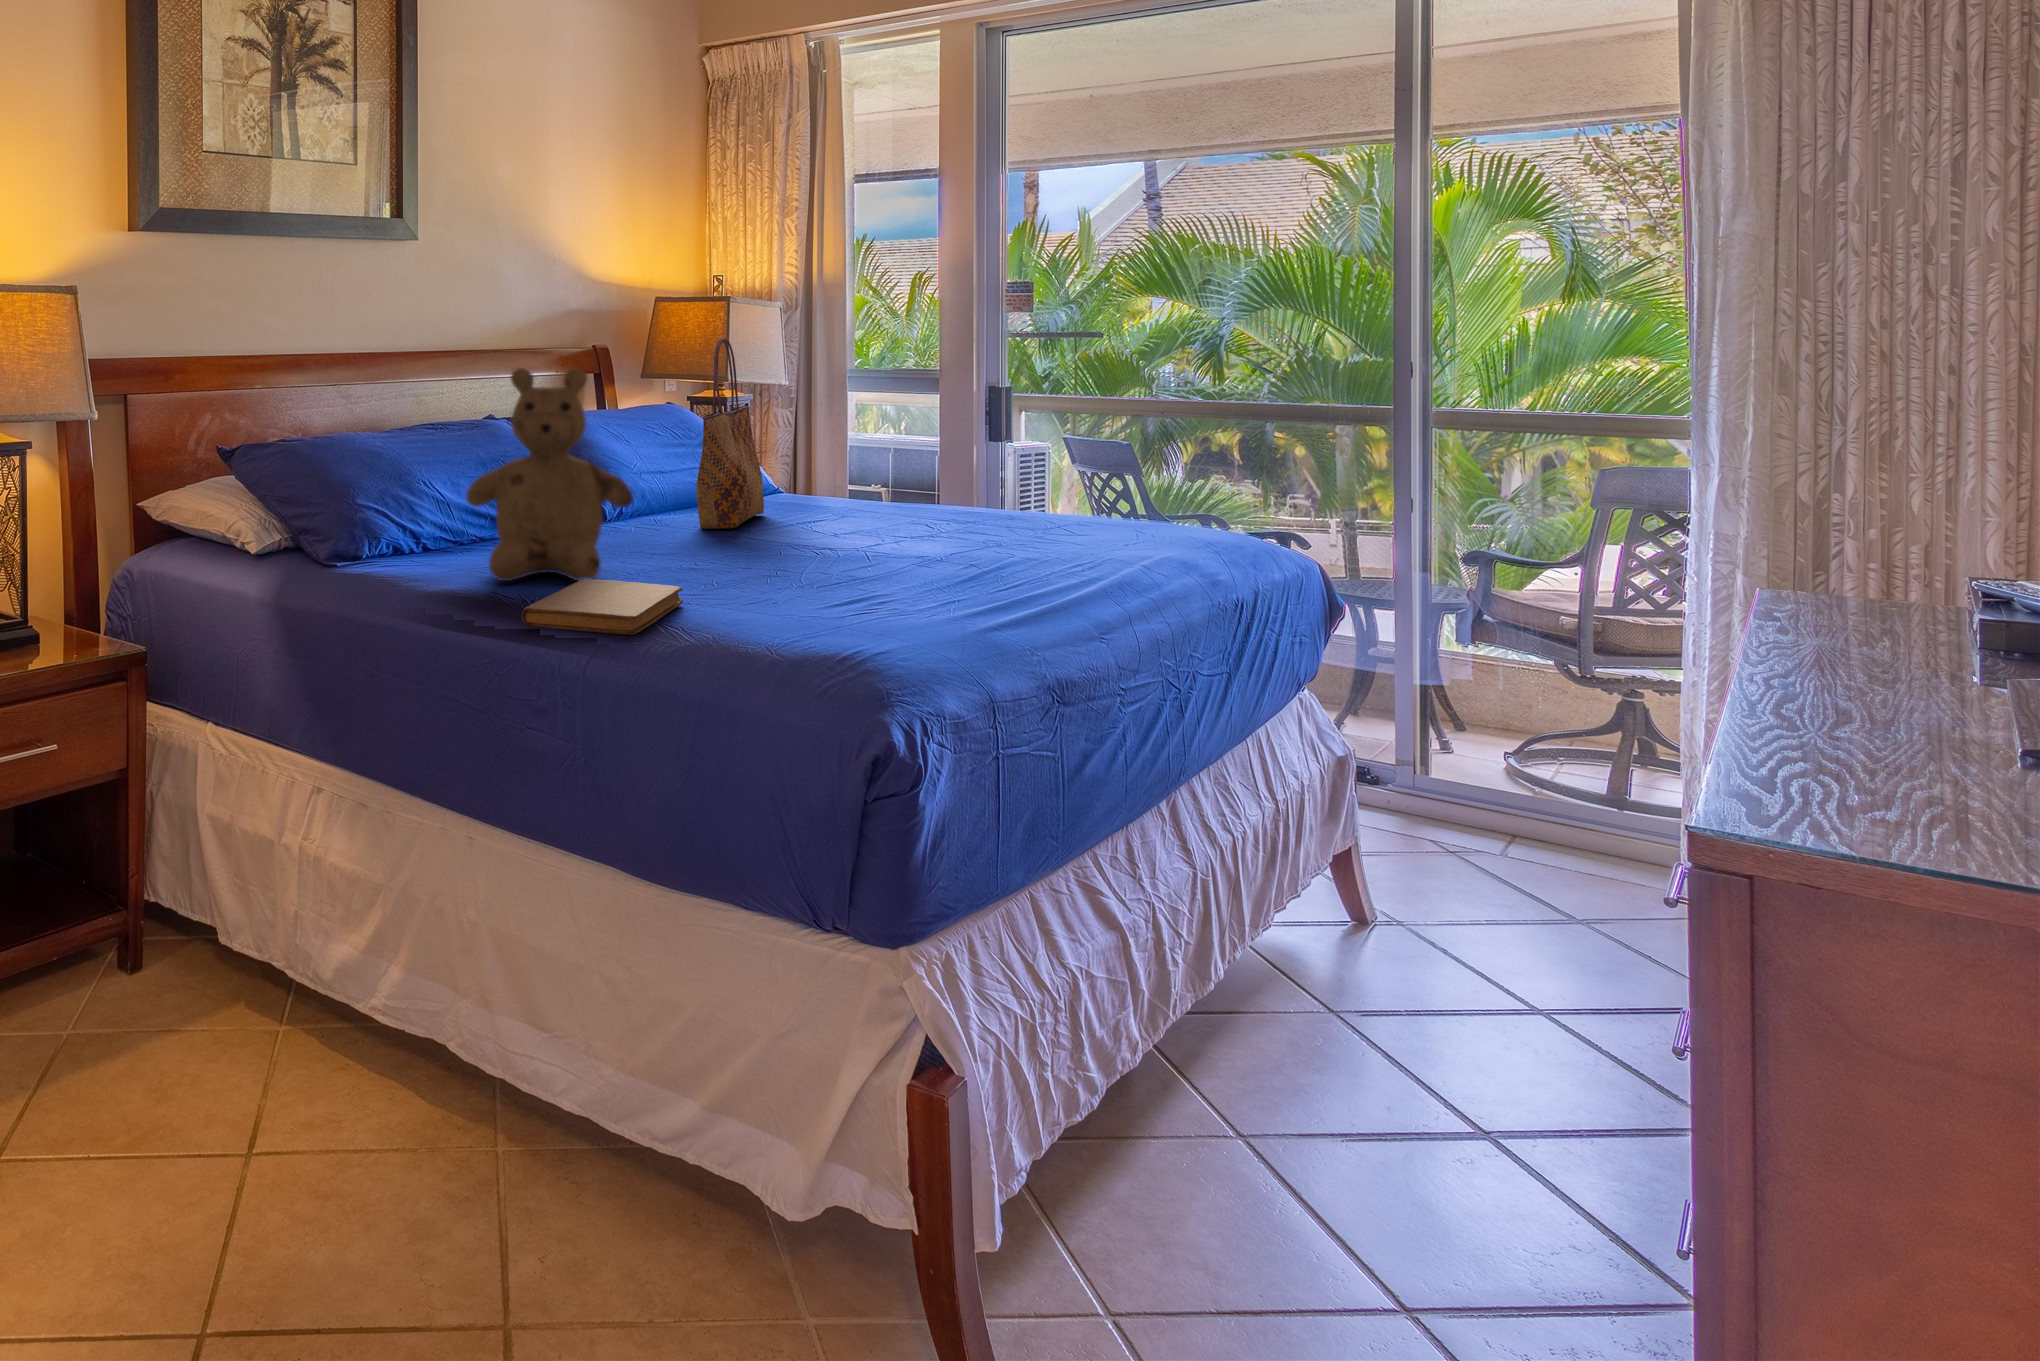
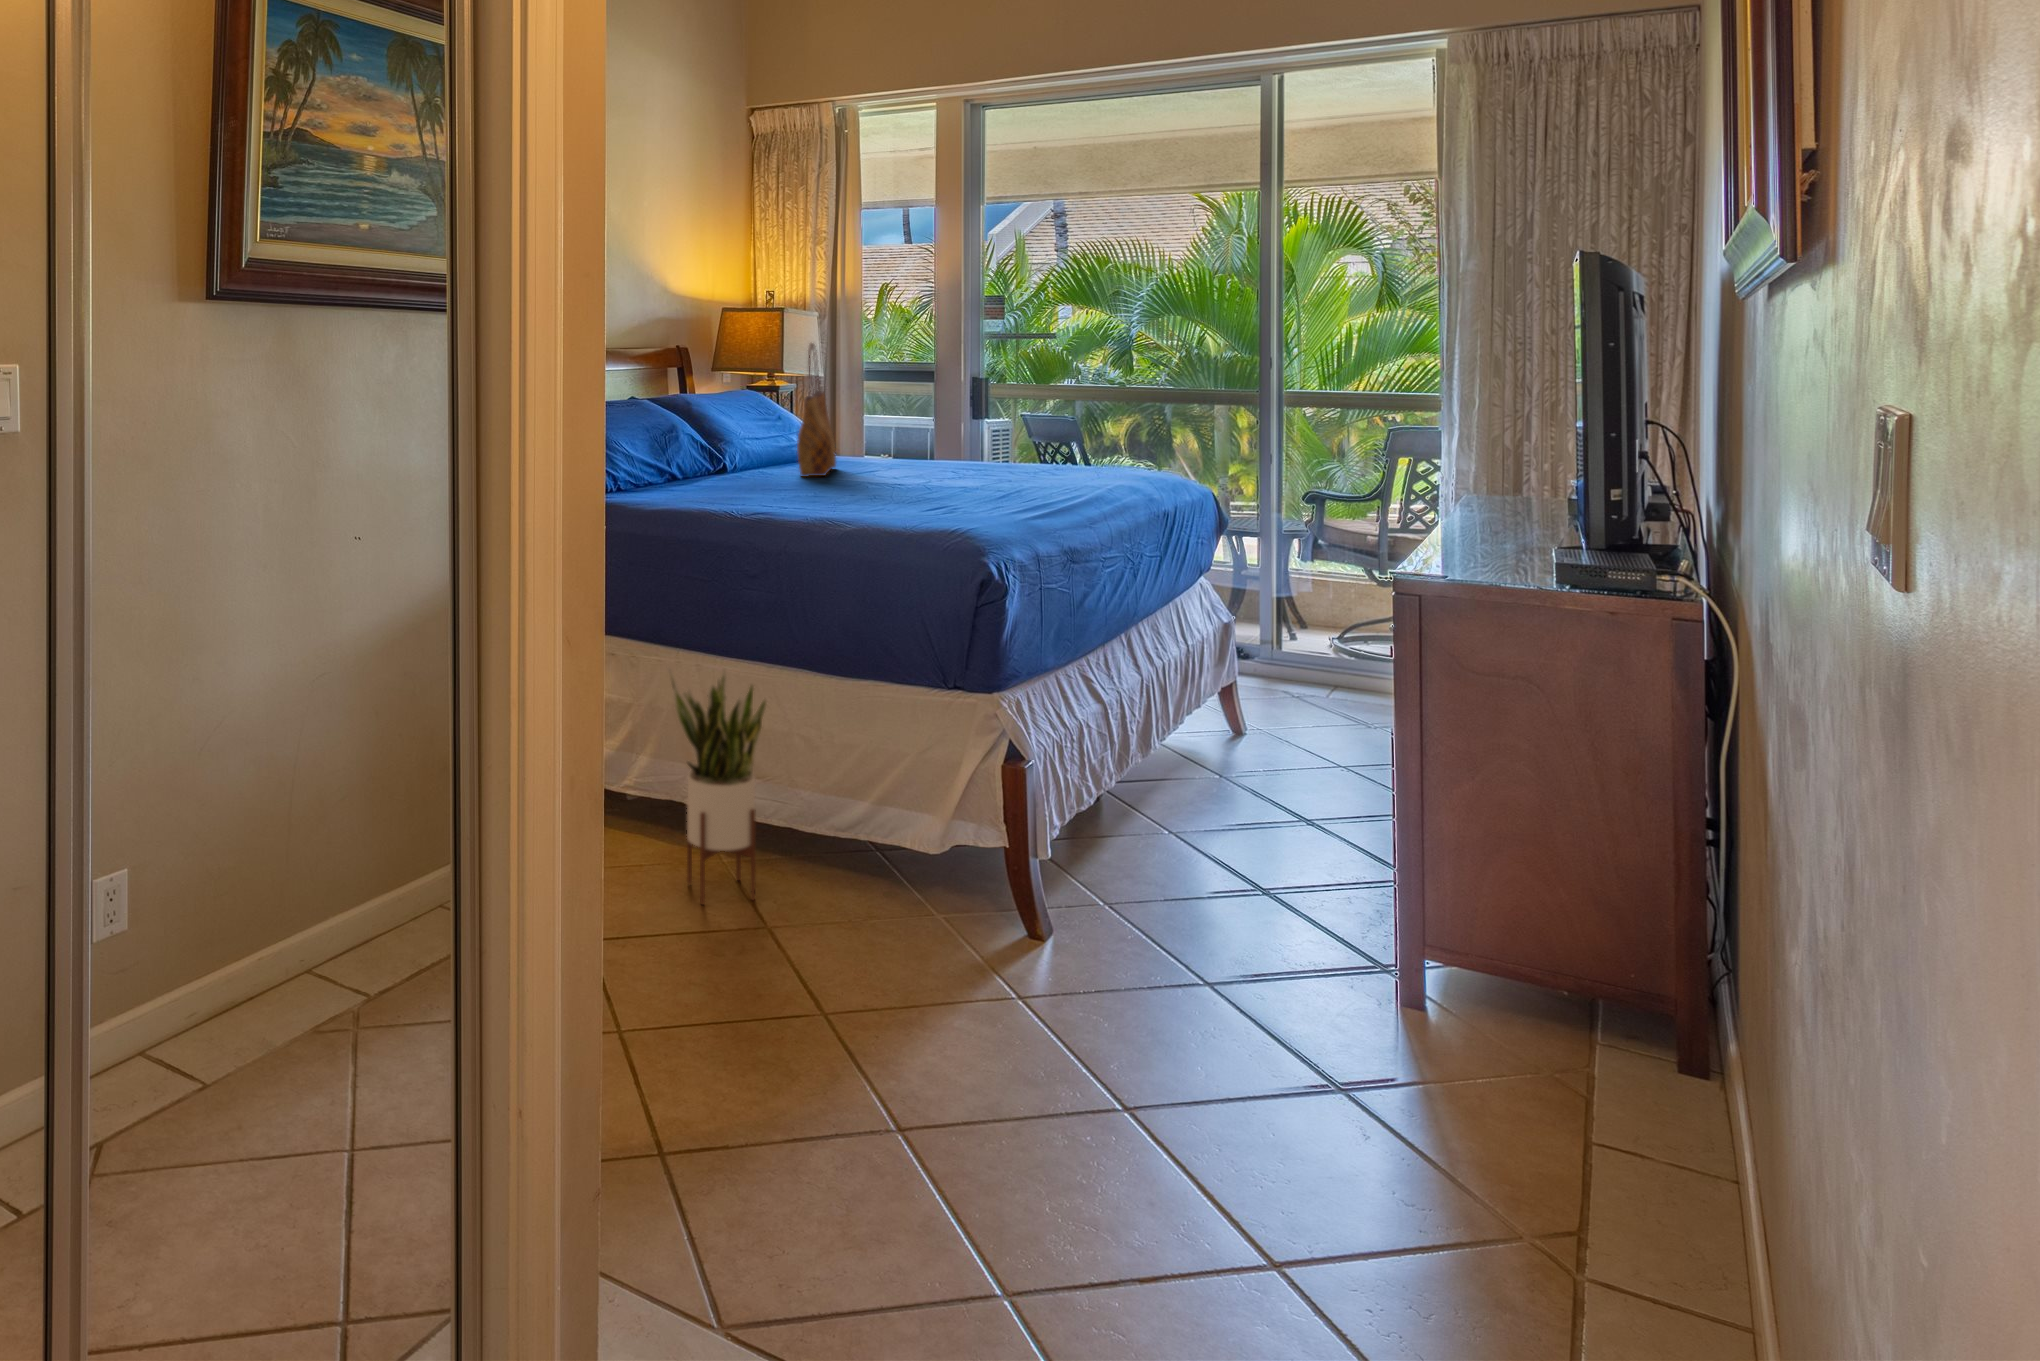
teddy bear: present [466,368,633,581] -> none [672,365,784,505]
notebook: present [522,579,683,635] -> none [749,500,836,529]
potted plant: none [376,853,534,1257] -> present [668,667,767,904]

